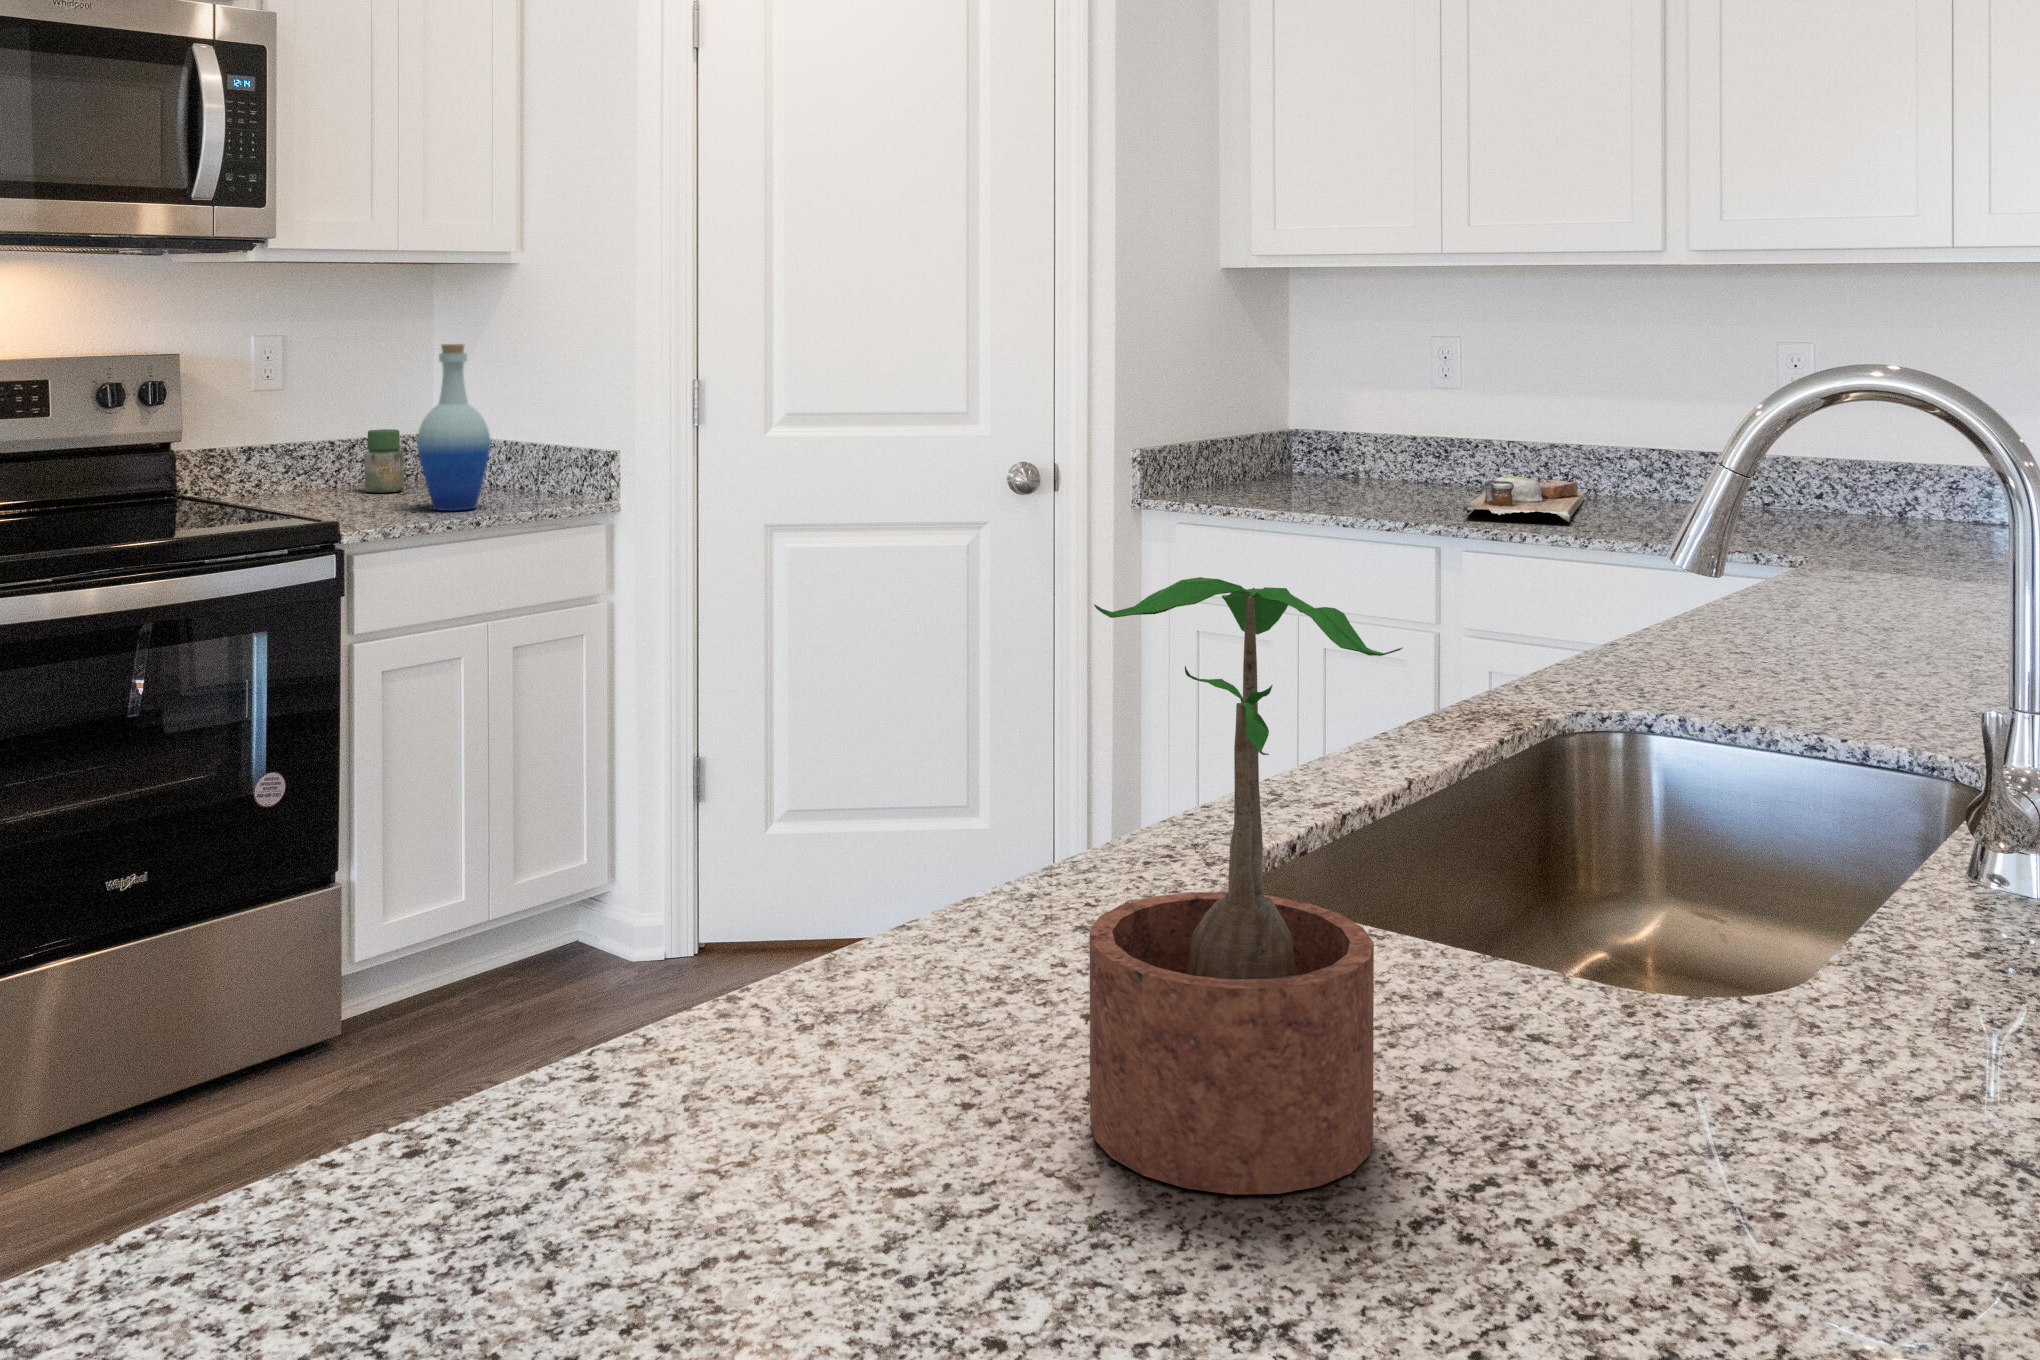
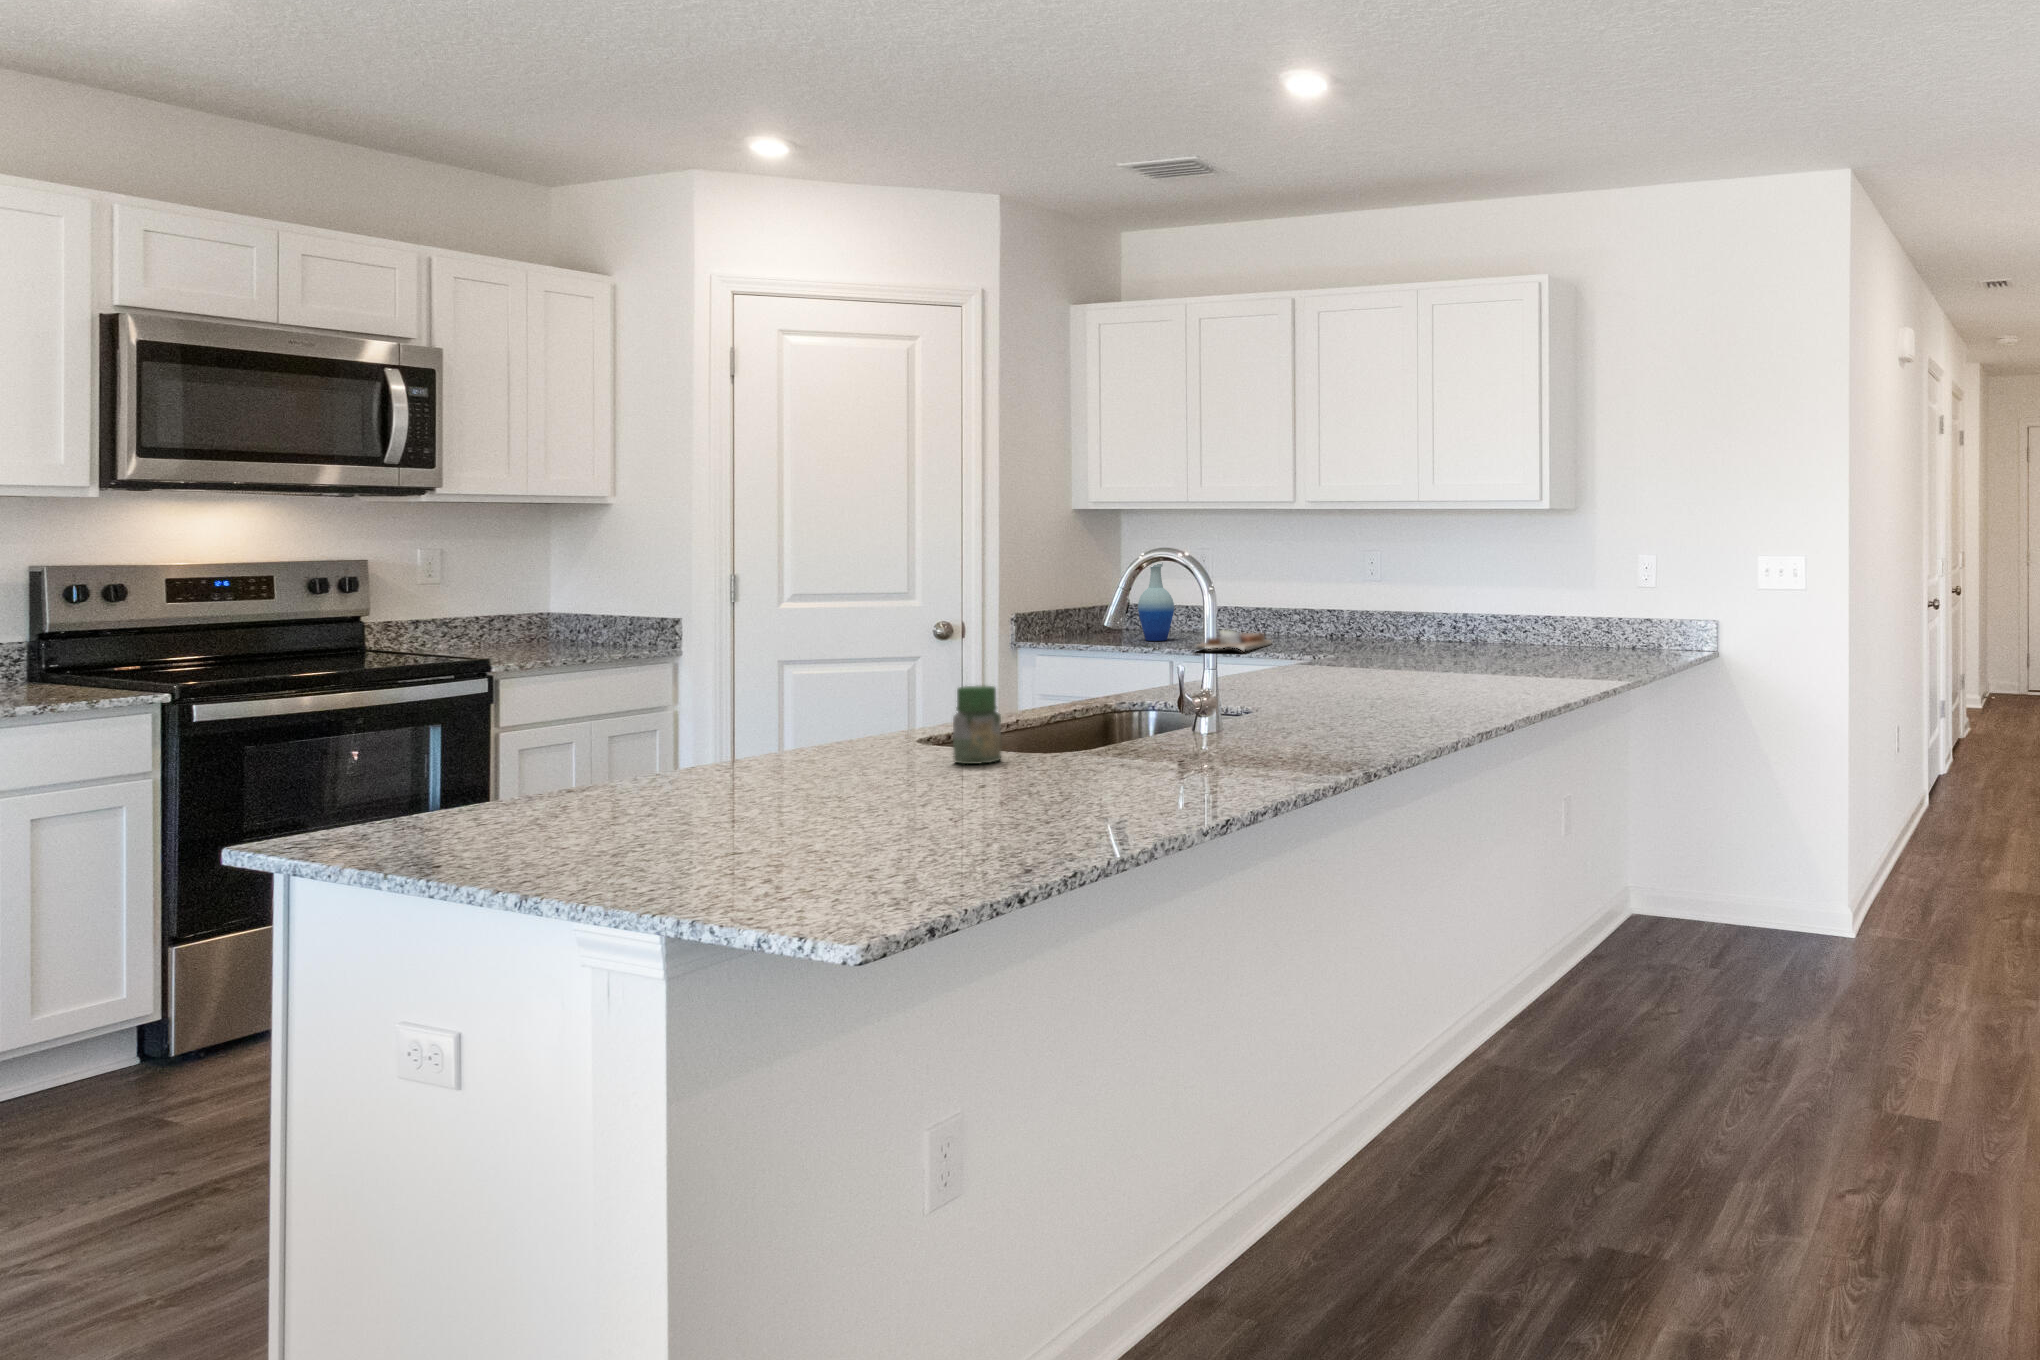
bottle: present [417,344,490,511] -> present [1138,563,1174,641]
jar: present [364,429,404,493] -> present [953,686,1001,764]
potted plant: present [1090,577,1402,1194] -> none [791,608,886,775]

